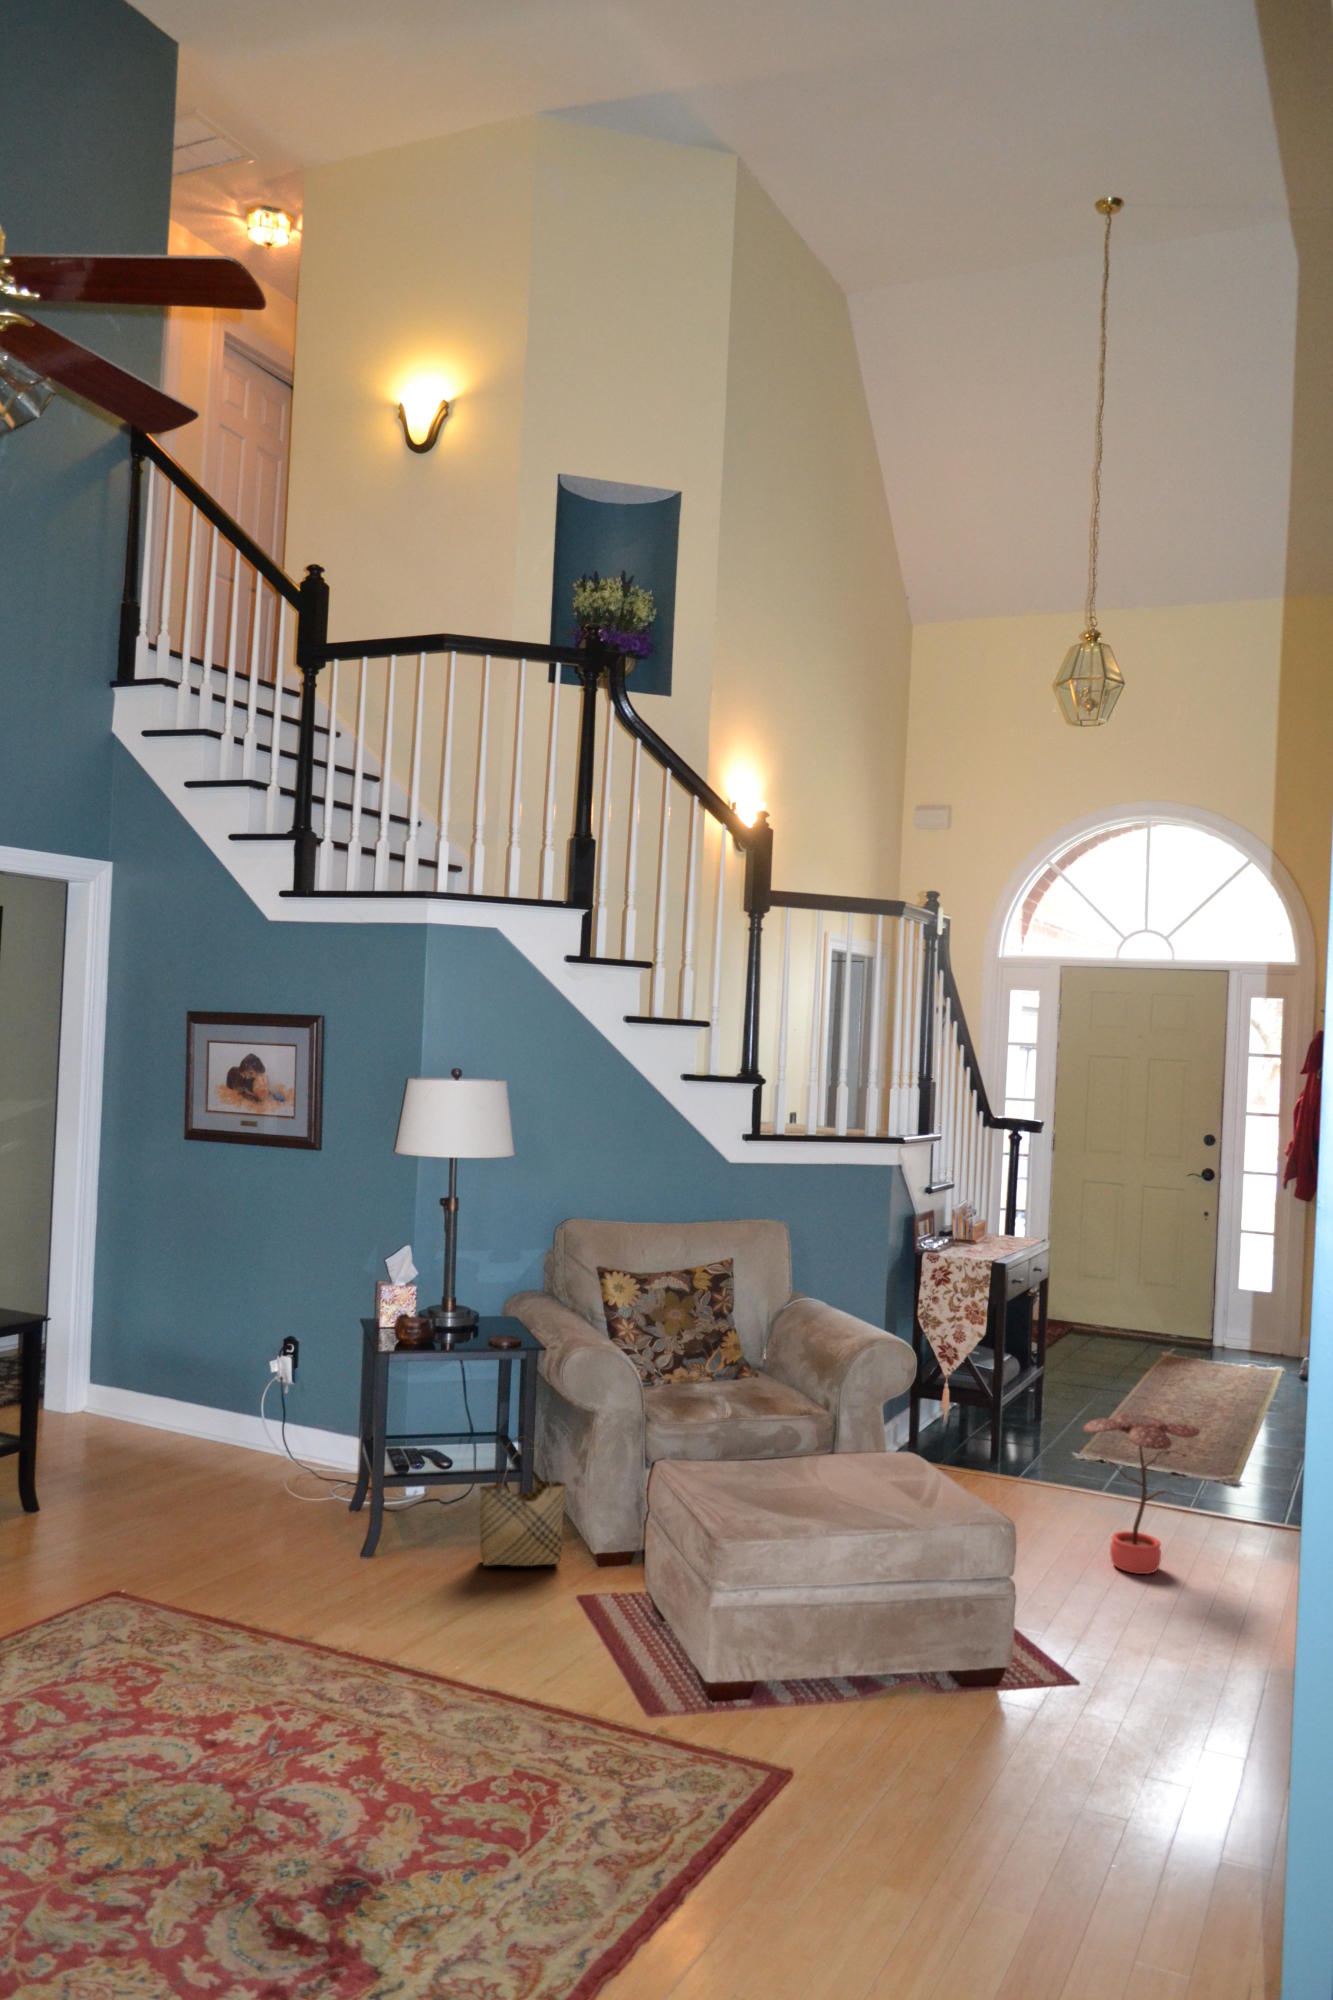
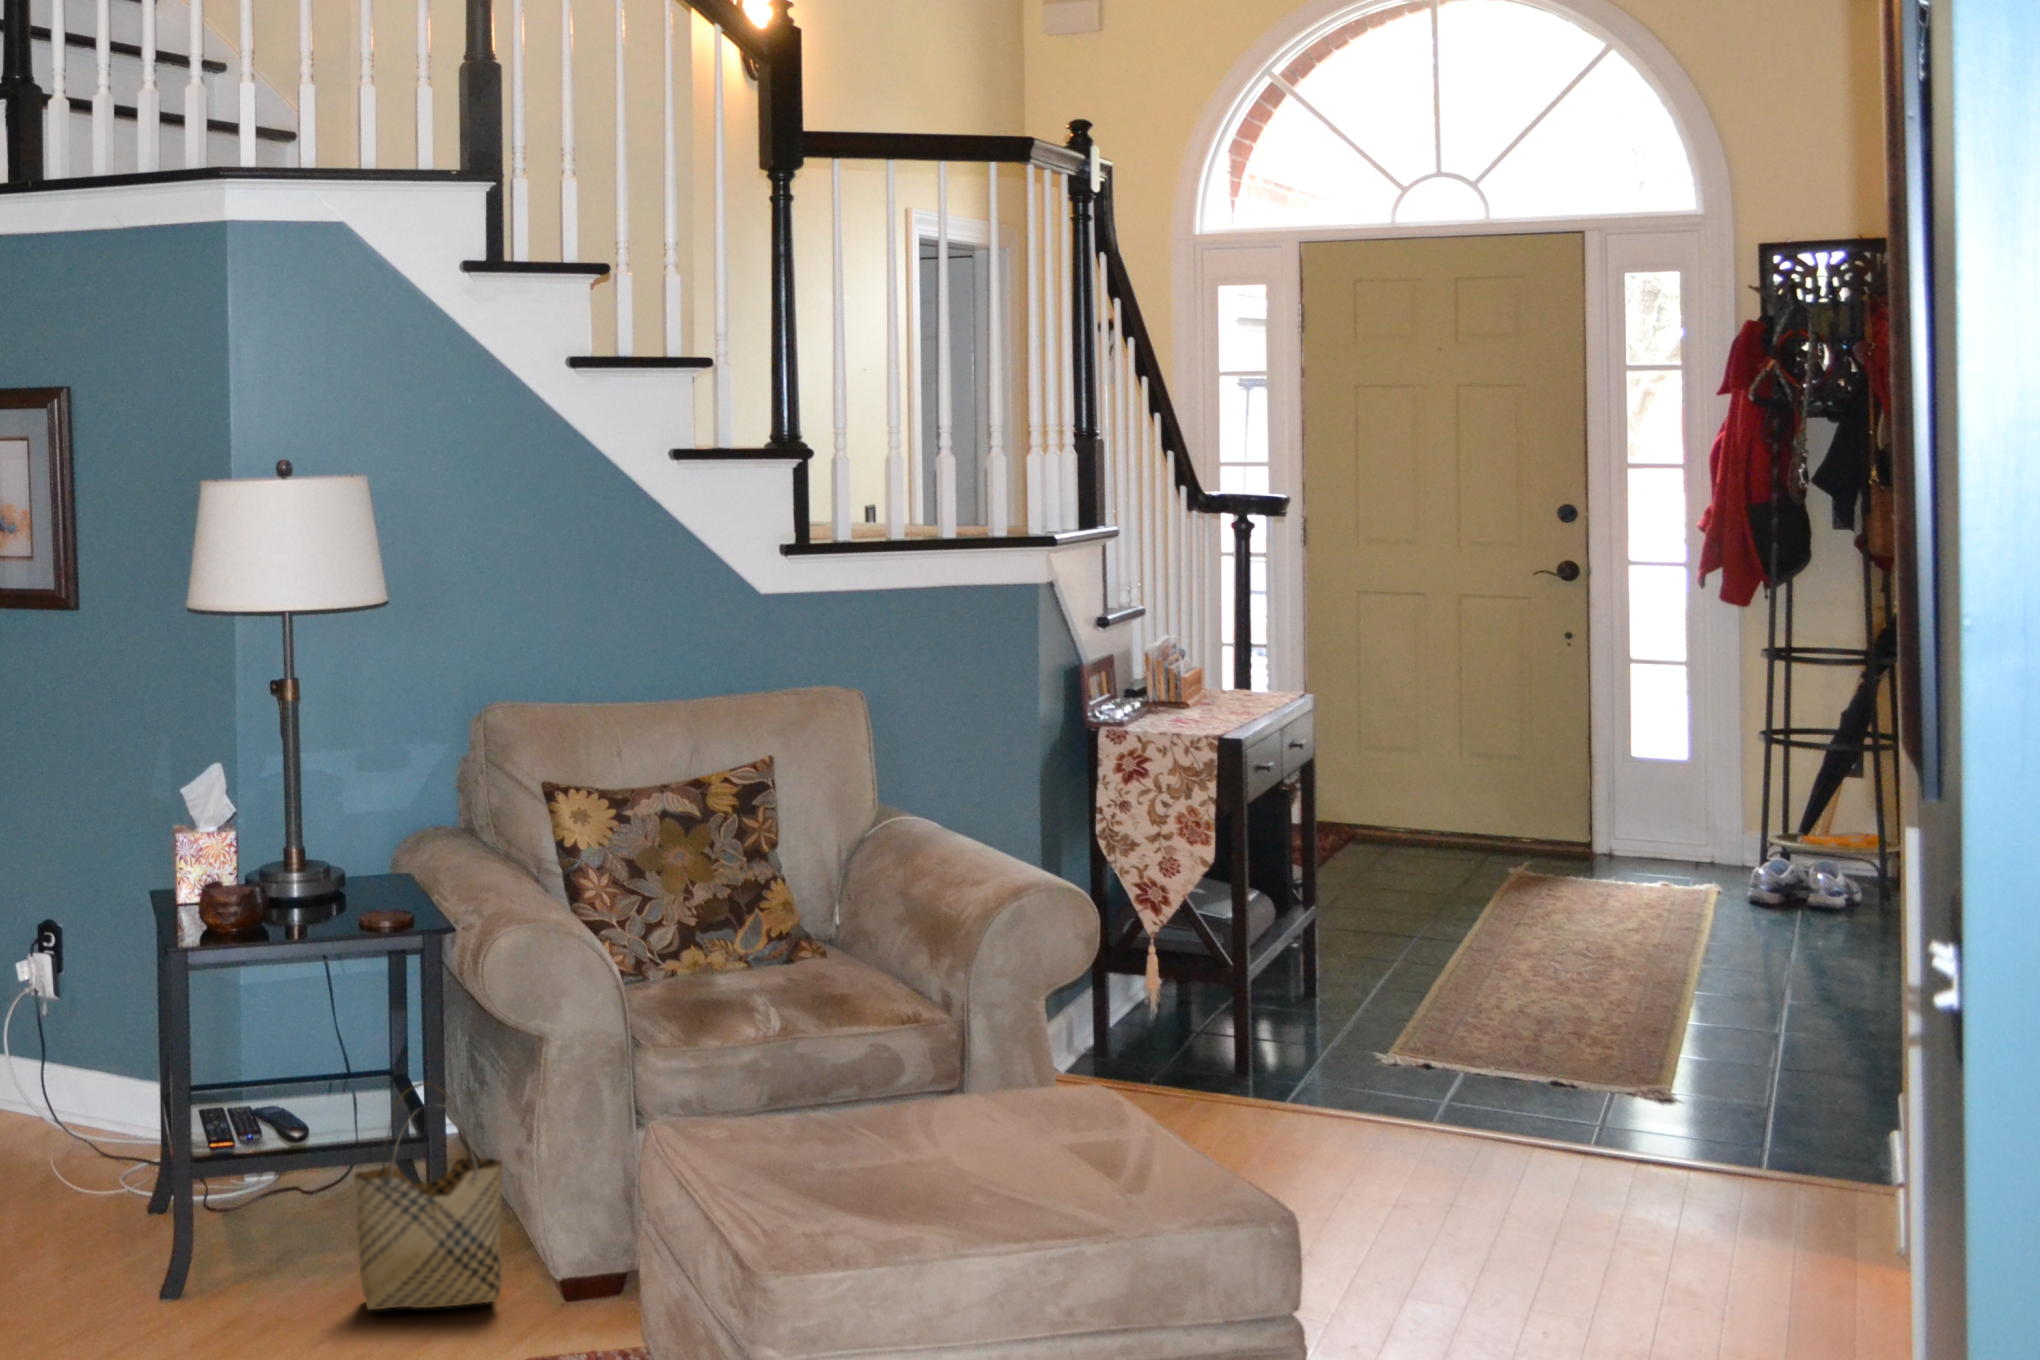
potted plant: present [1083,1413,1200,1574] -> none [1401,994,1613,1278]

